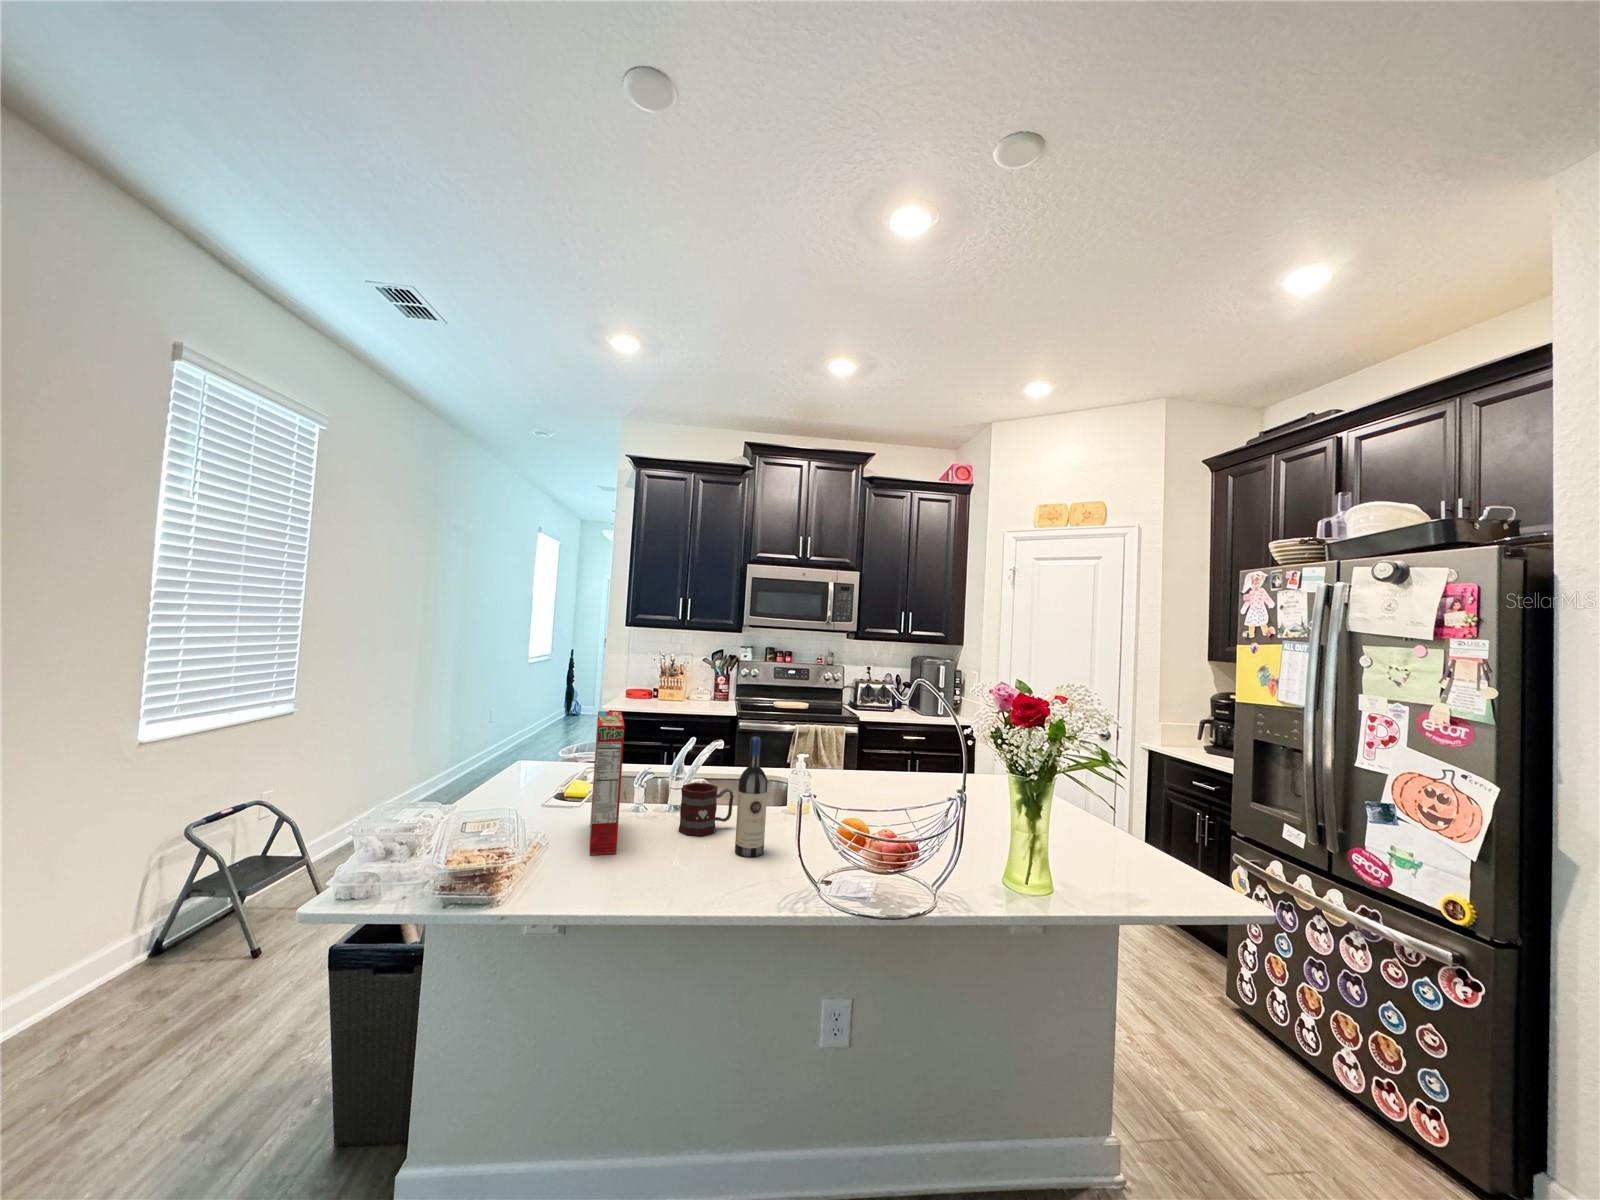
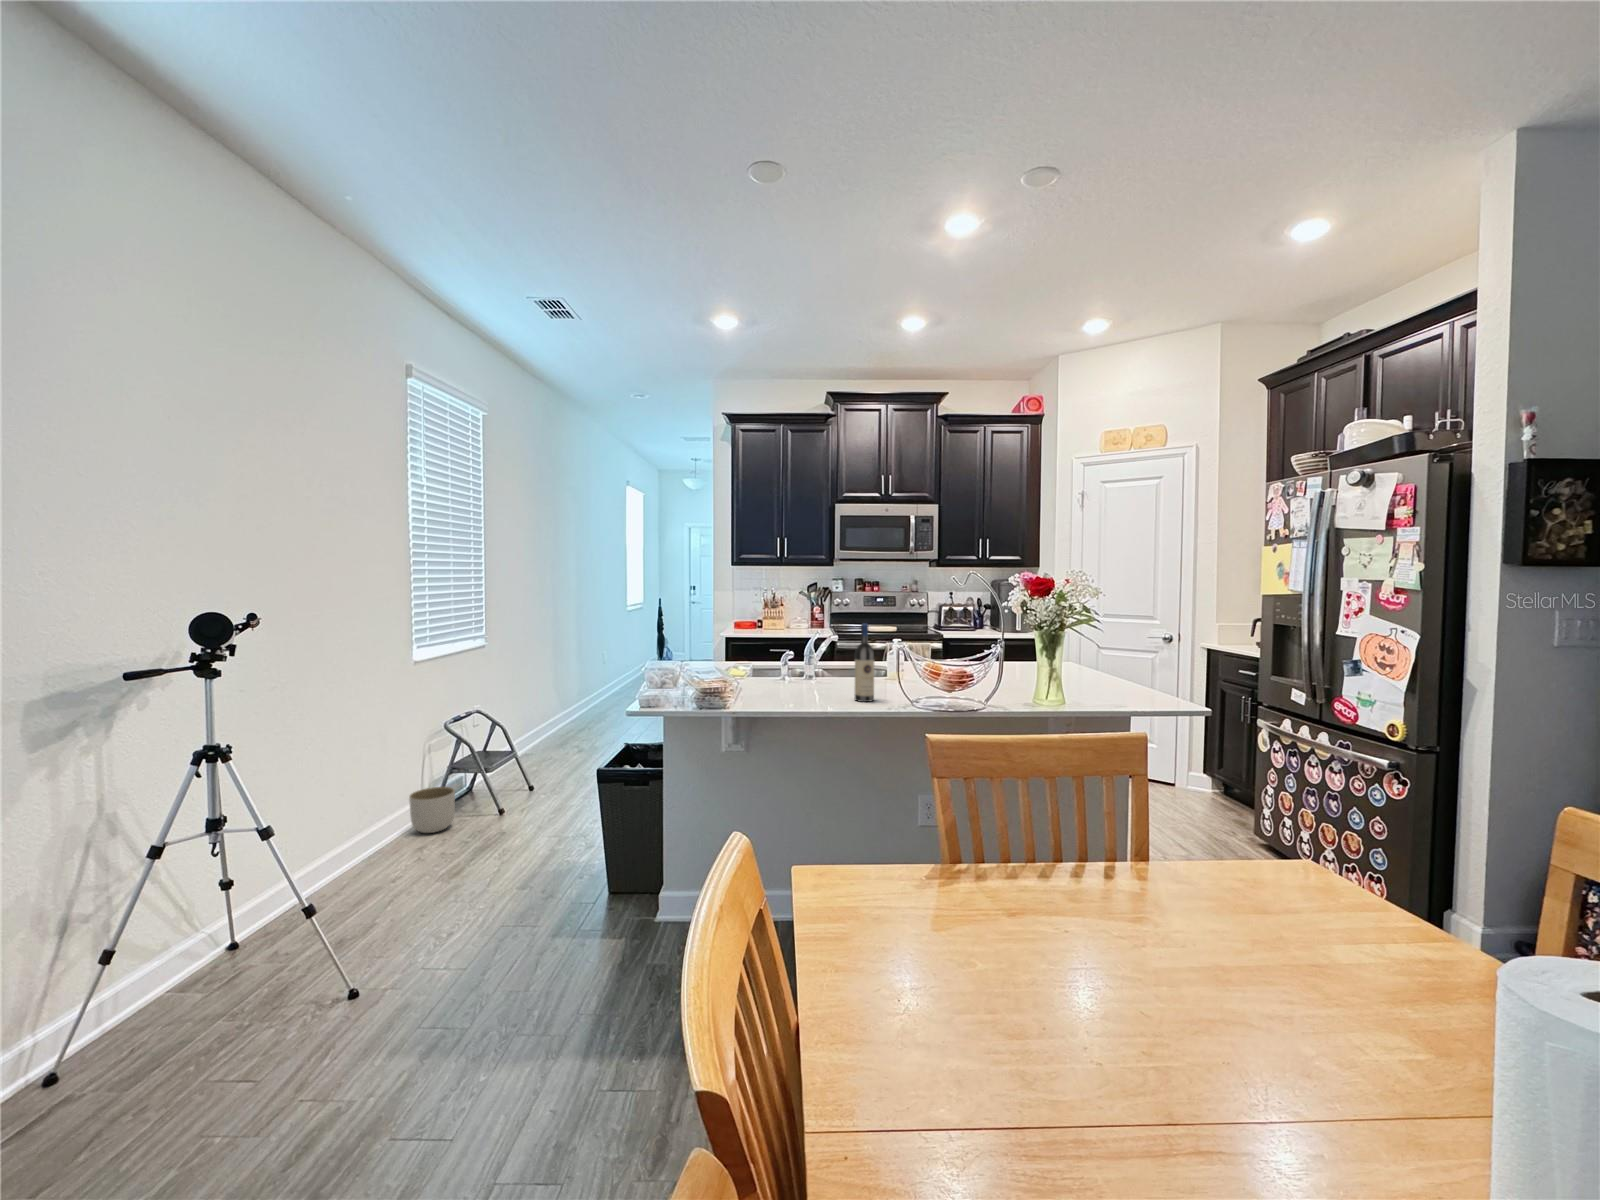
cereal box: present [590,711,625,855] -> none [753,614,778,701]
mug: present [679,783,734,836] -> none [813,662,849,695]
planter: none [82,926,170,1005] -> present [409,787,455,833]

